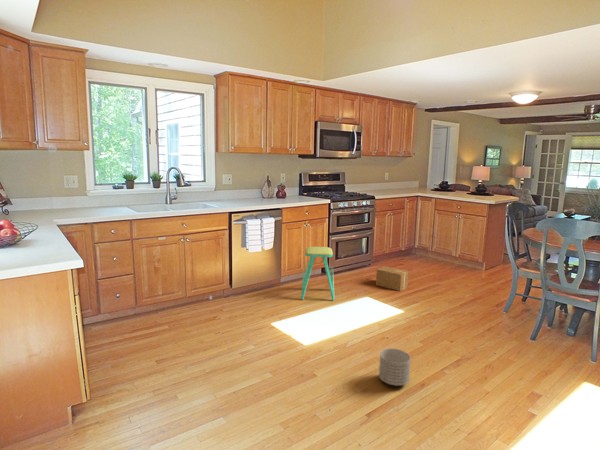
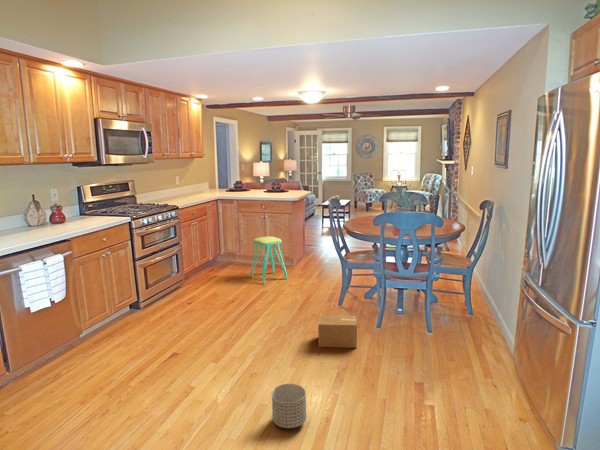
stool: present [301,247,335,301] -> present [251,236,287,284]
cardboard box: present [376,266,409,291] -> present [318,315,357,348]

